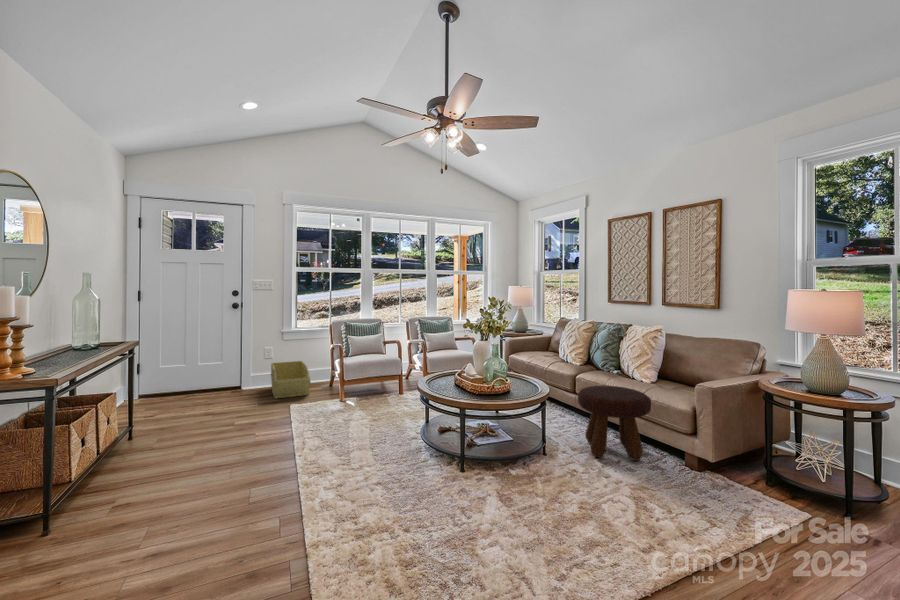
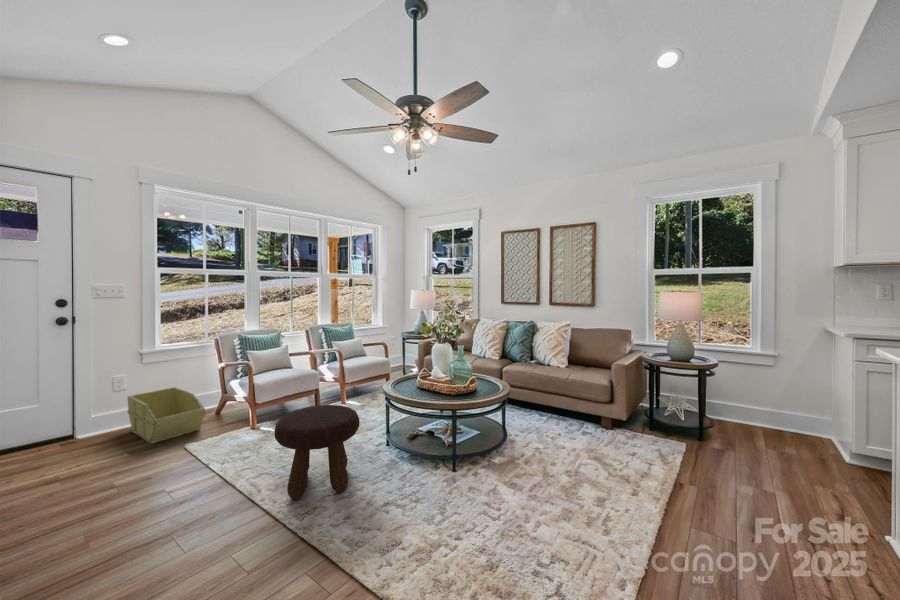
footstool: present [577,386,651,461] -> present [274,405,360,500]

